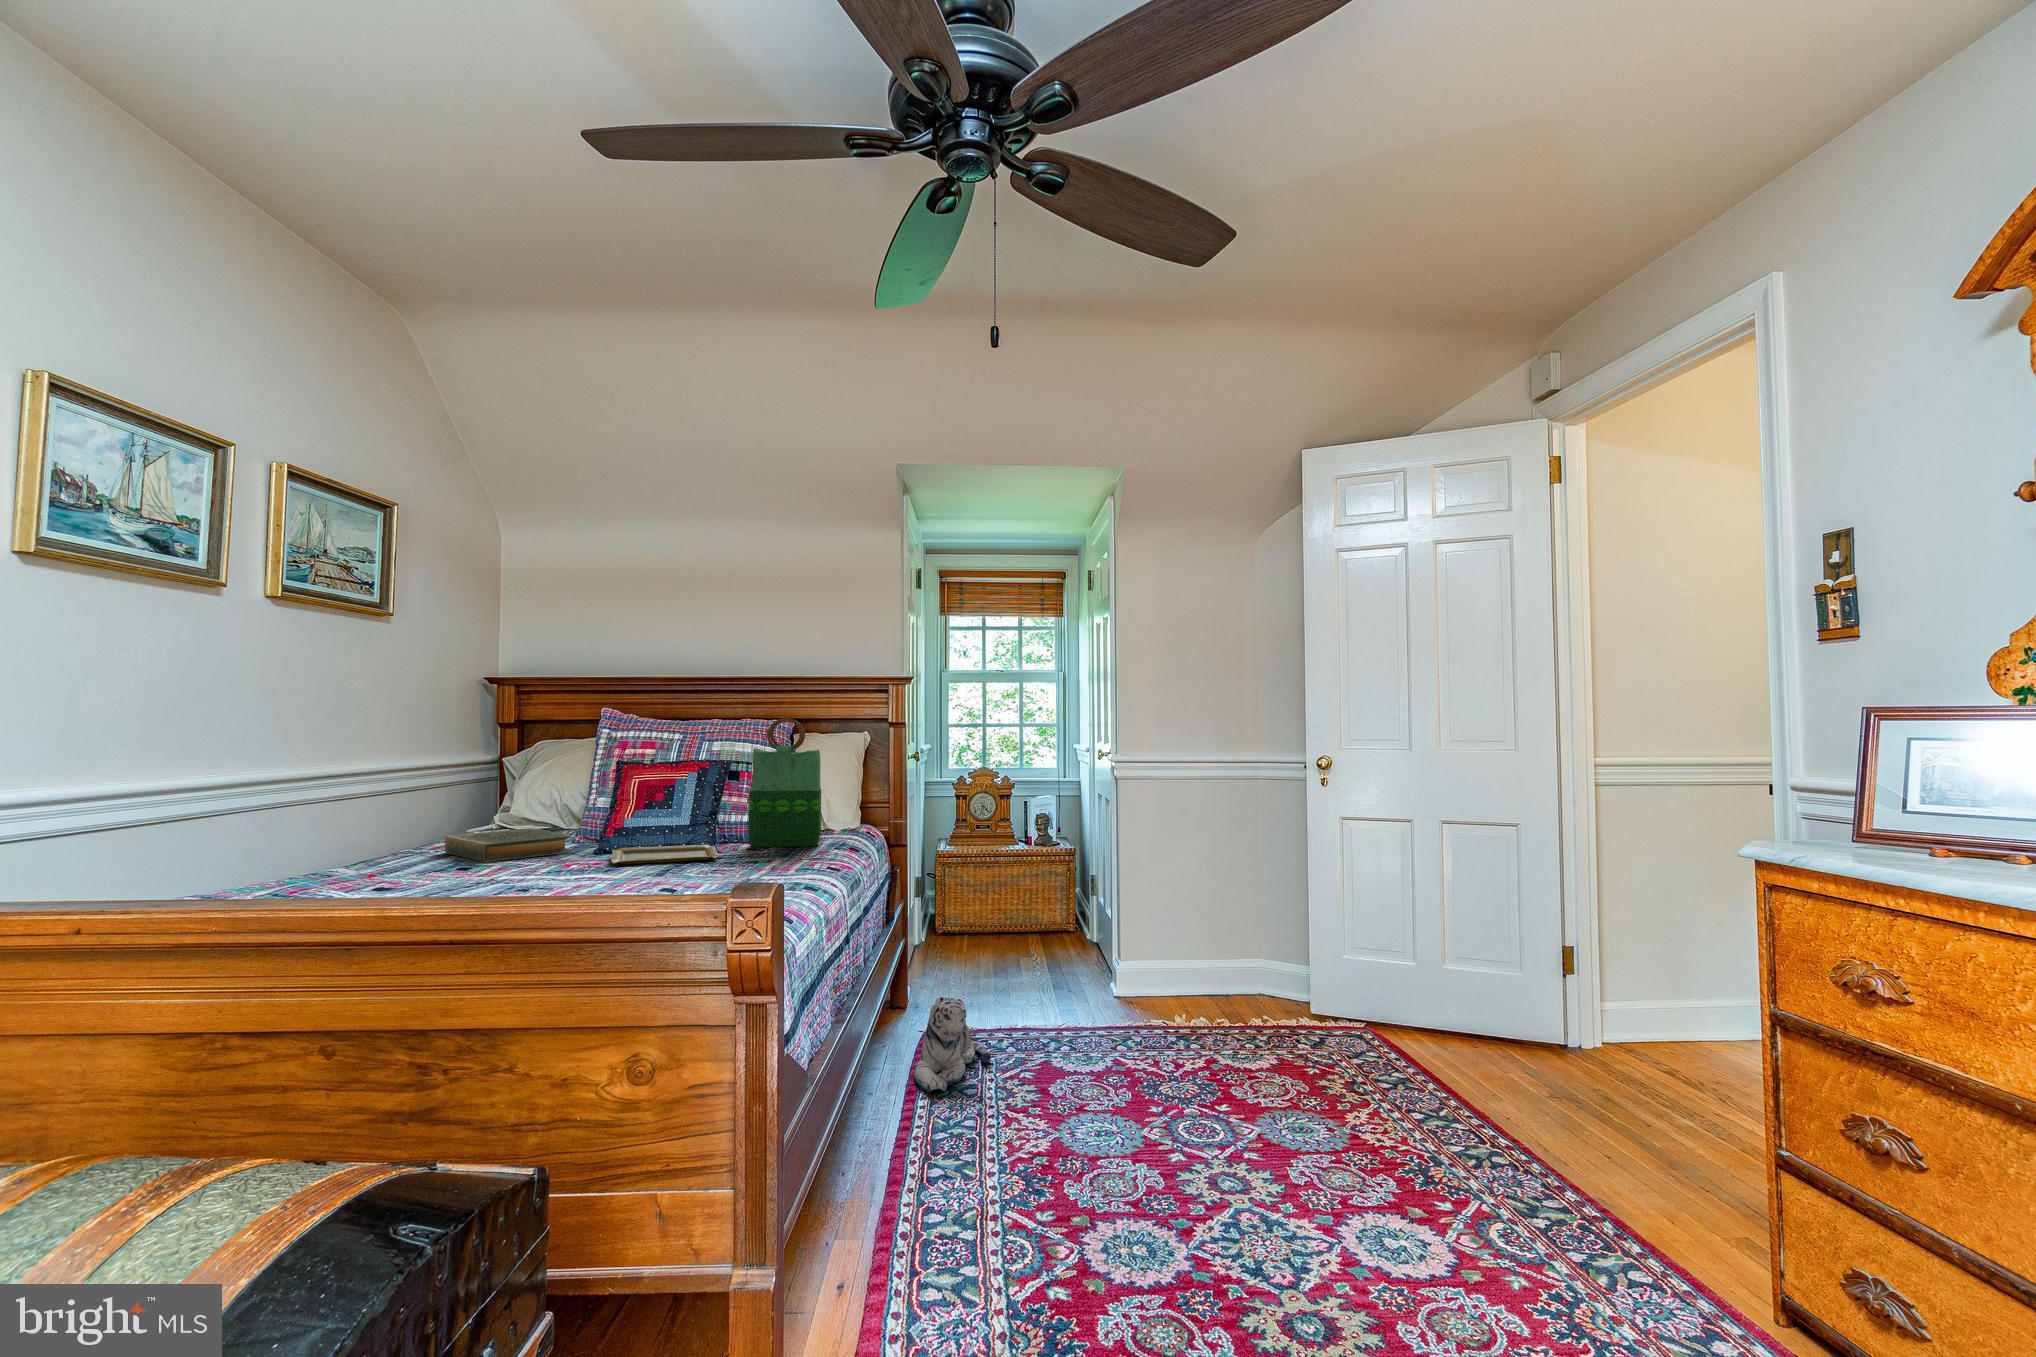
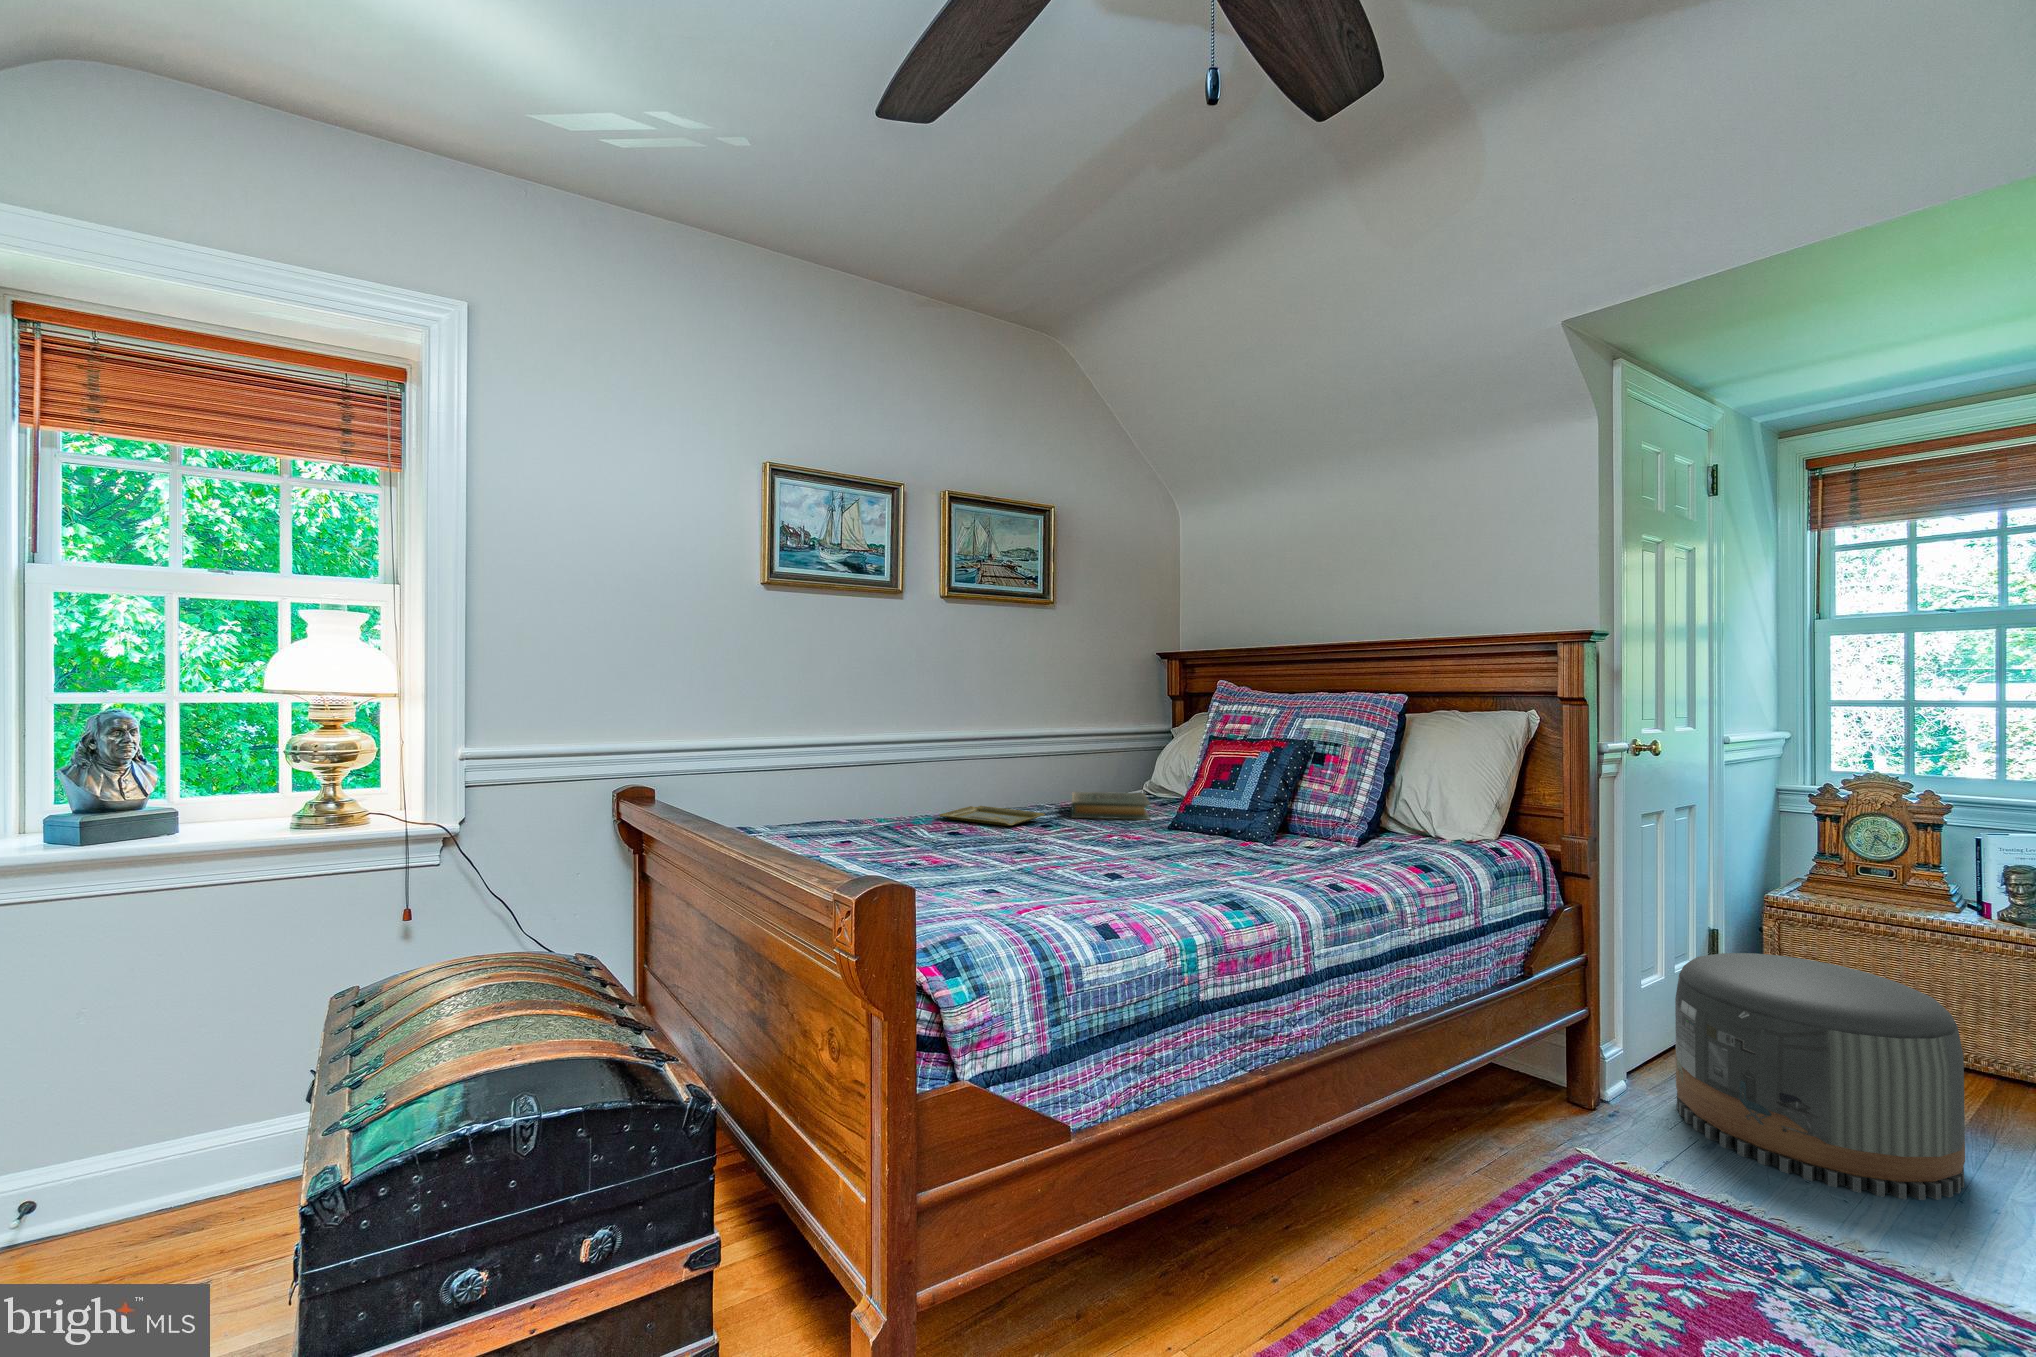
tote bag: present [748,718,821,847] -> none [1310,692,1399,852]
tray: present [611,845,718,864] -> present [939,806,1045,826]
pouf: none [948,880,1075,1007] -> present [1675,953,1965,1200]
plush toy: present [914,997,991,1093] -> none [1482,1104,1648,1250]

